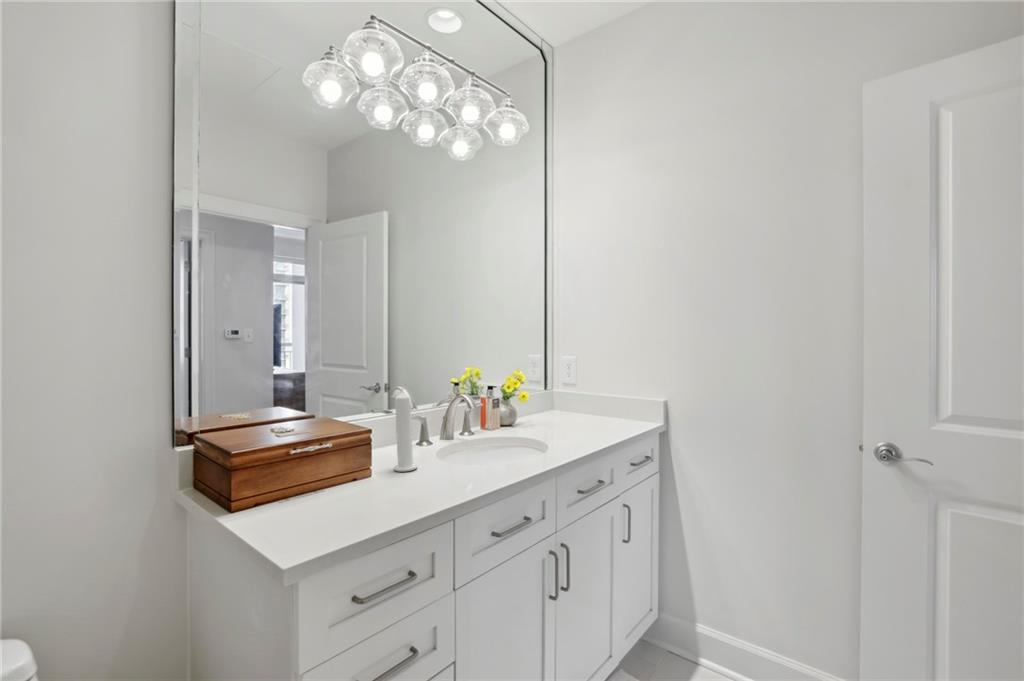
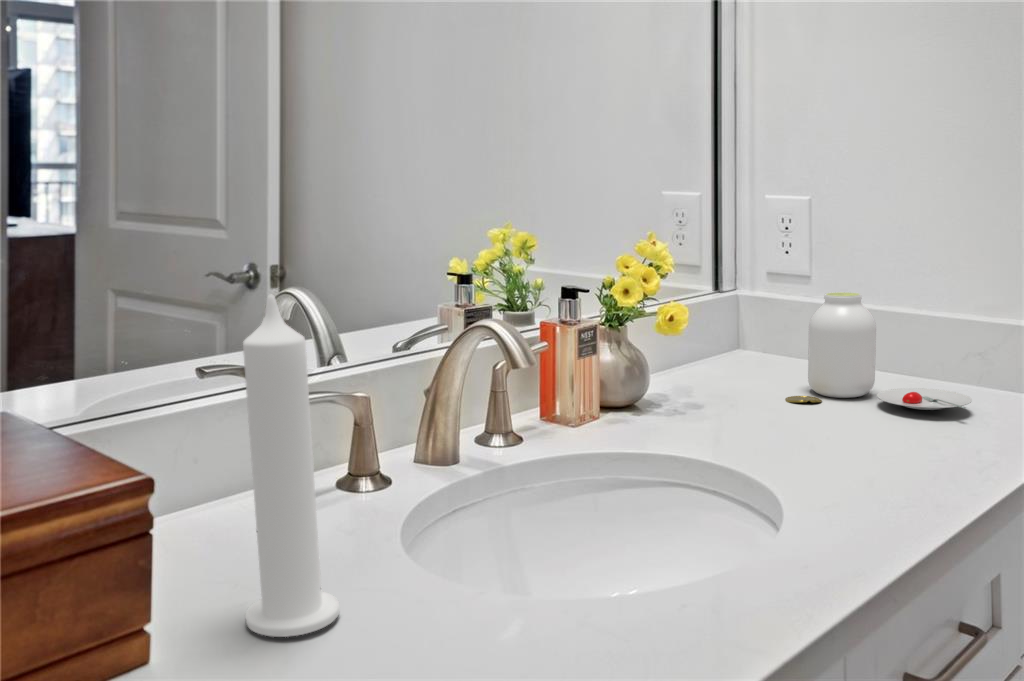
jar: none [563,387,619,424] -> present [785,292,972,410]

